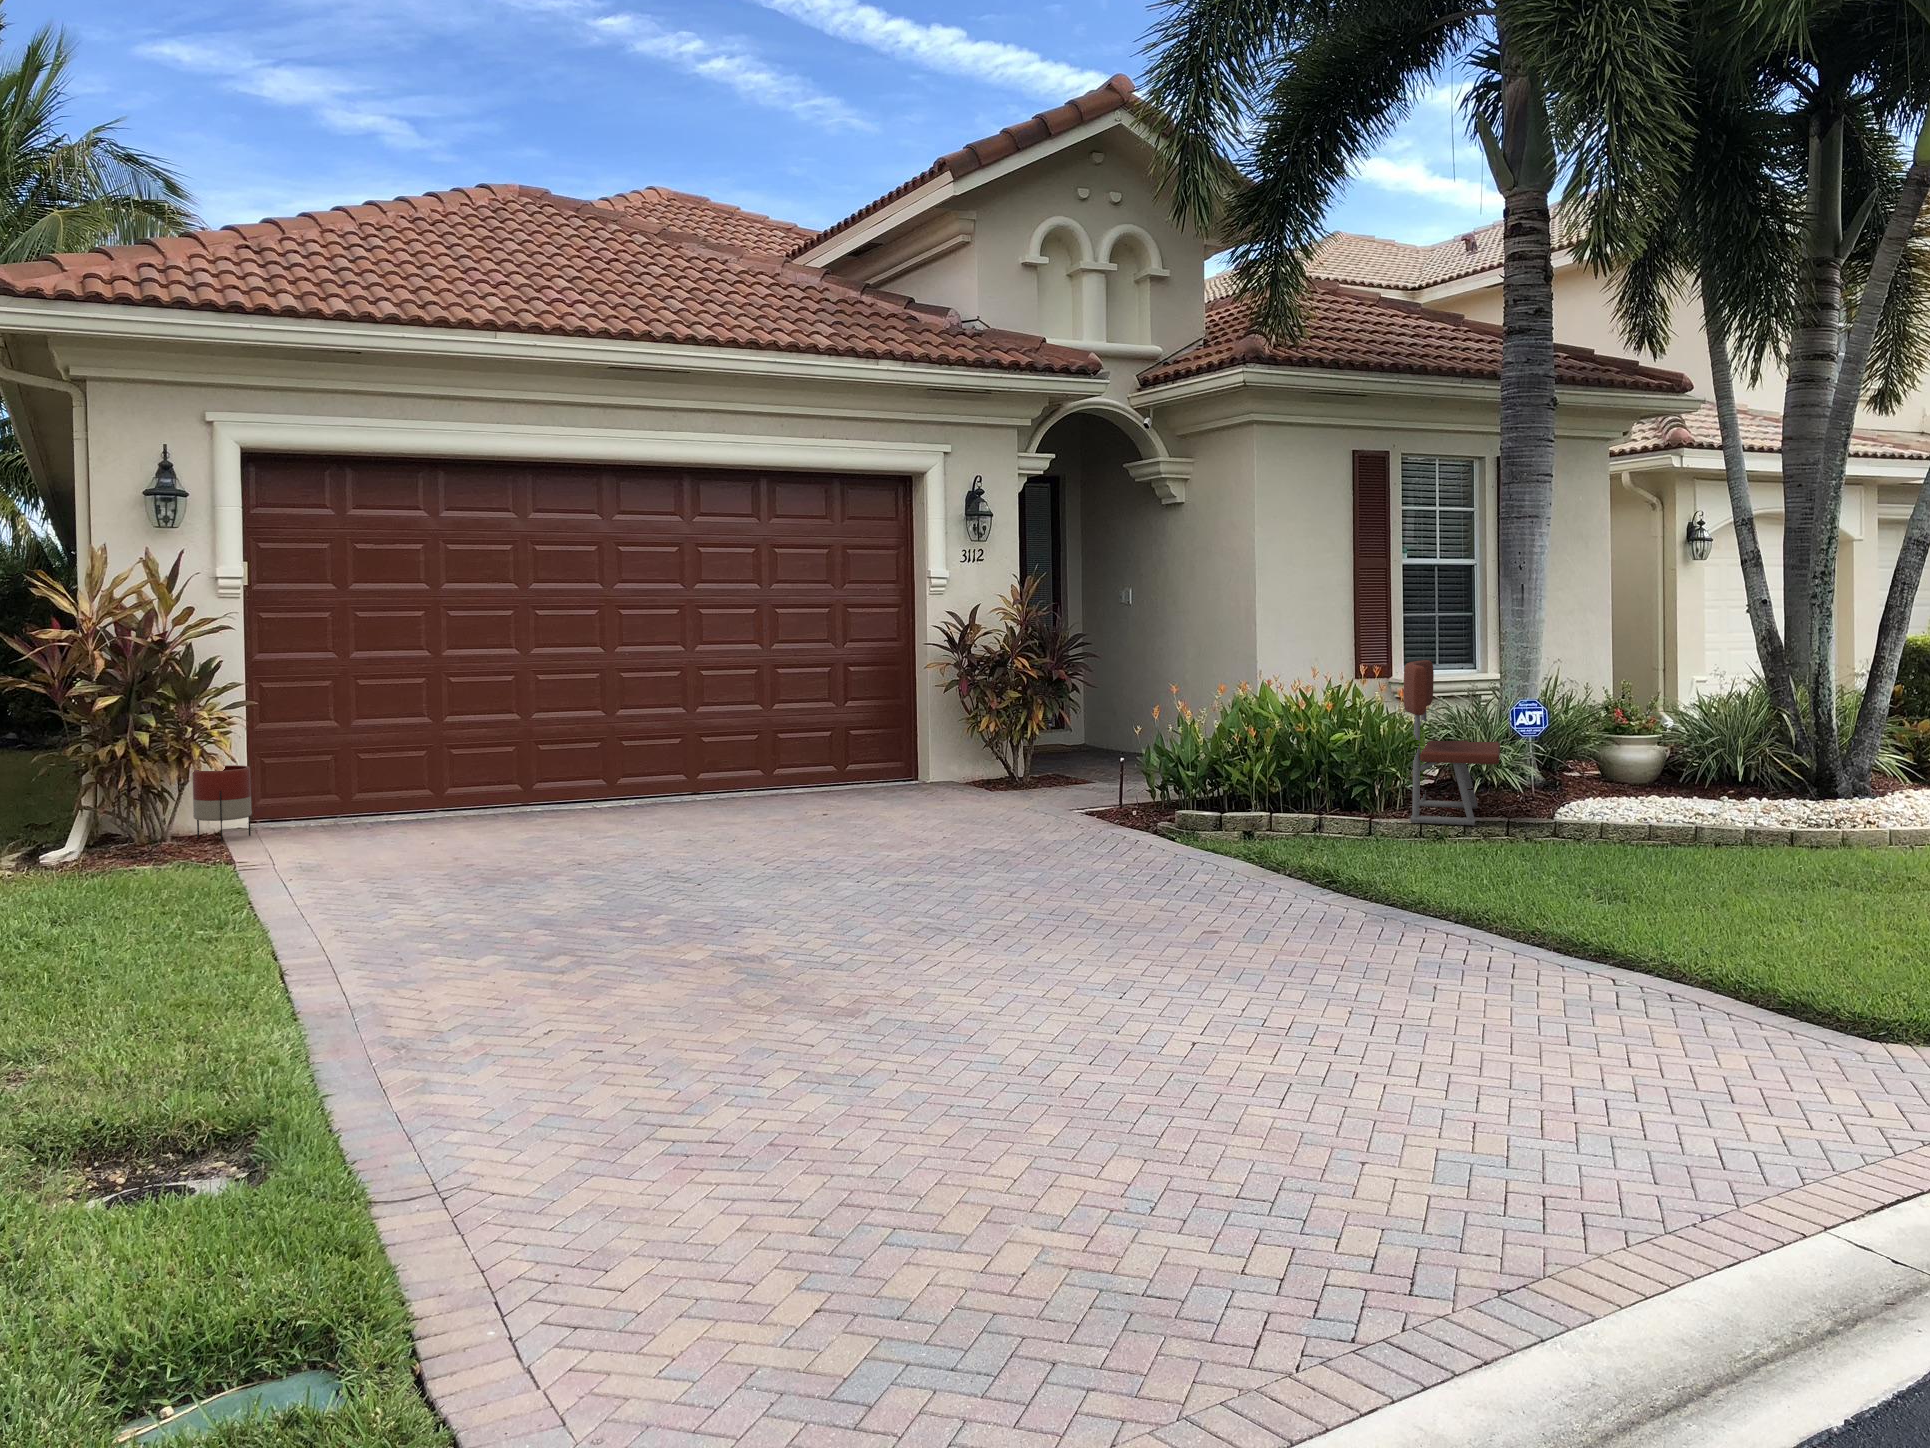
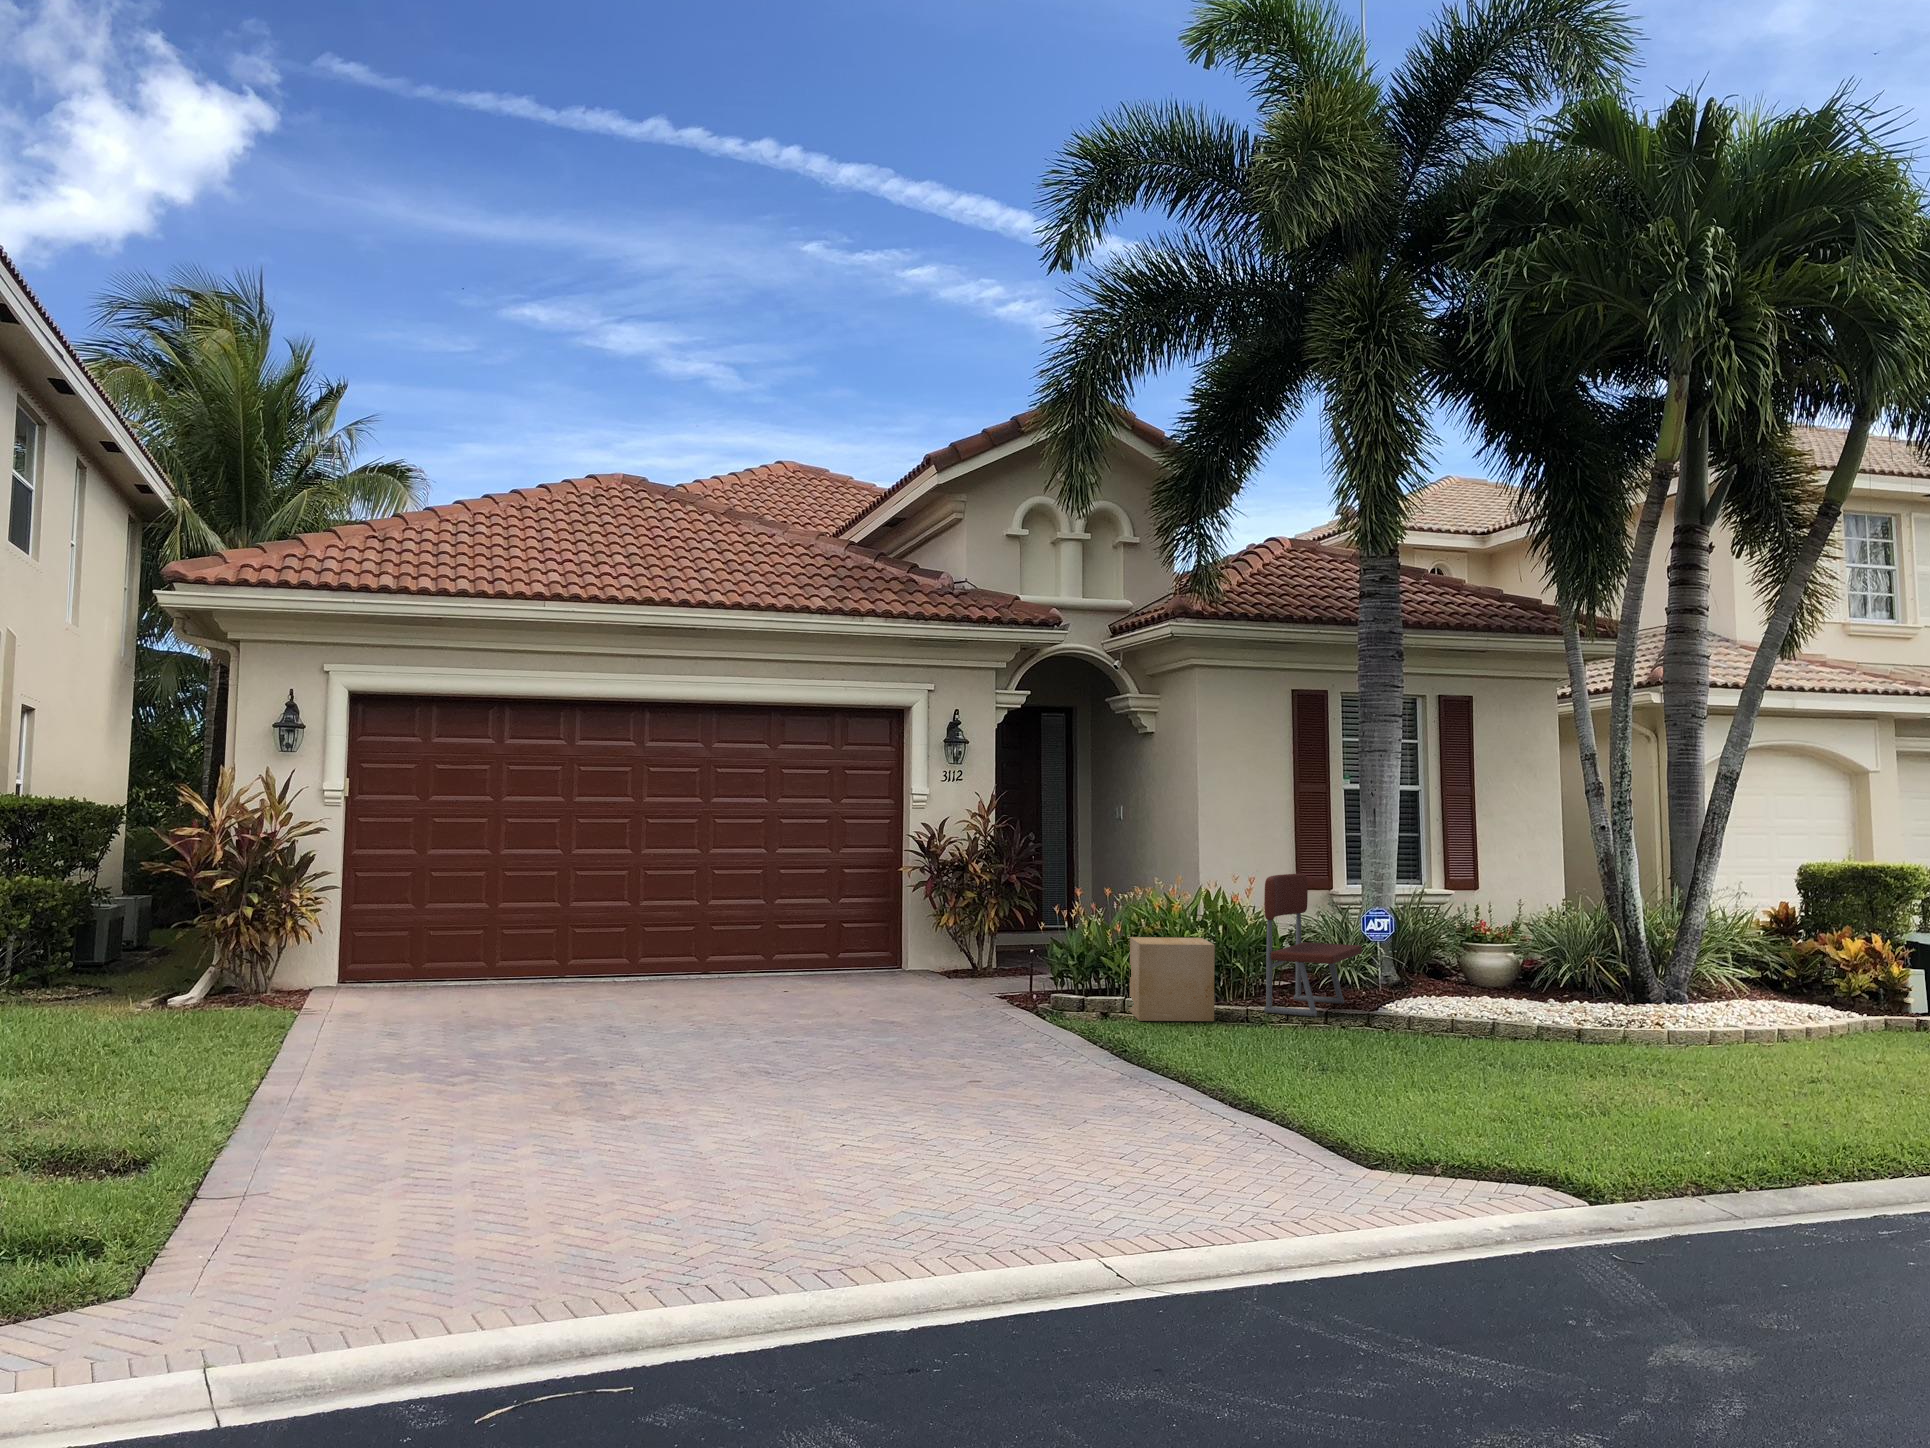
cardboard box: none [1254,738,1373,838] -> present [1129,937,1215,1021]
planter: present [192,765,252,843] -> none [290,936,336,996]

